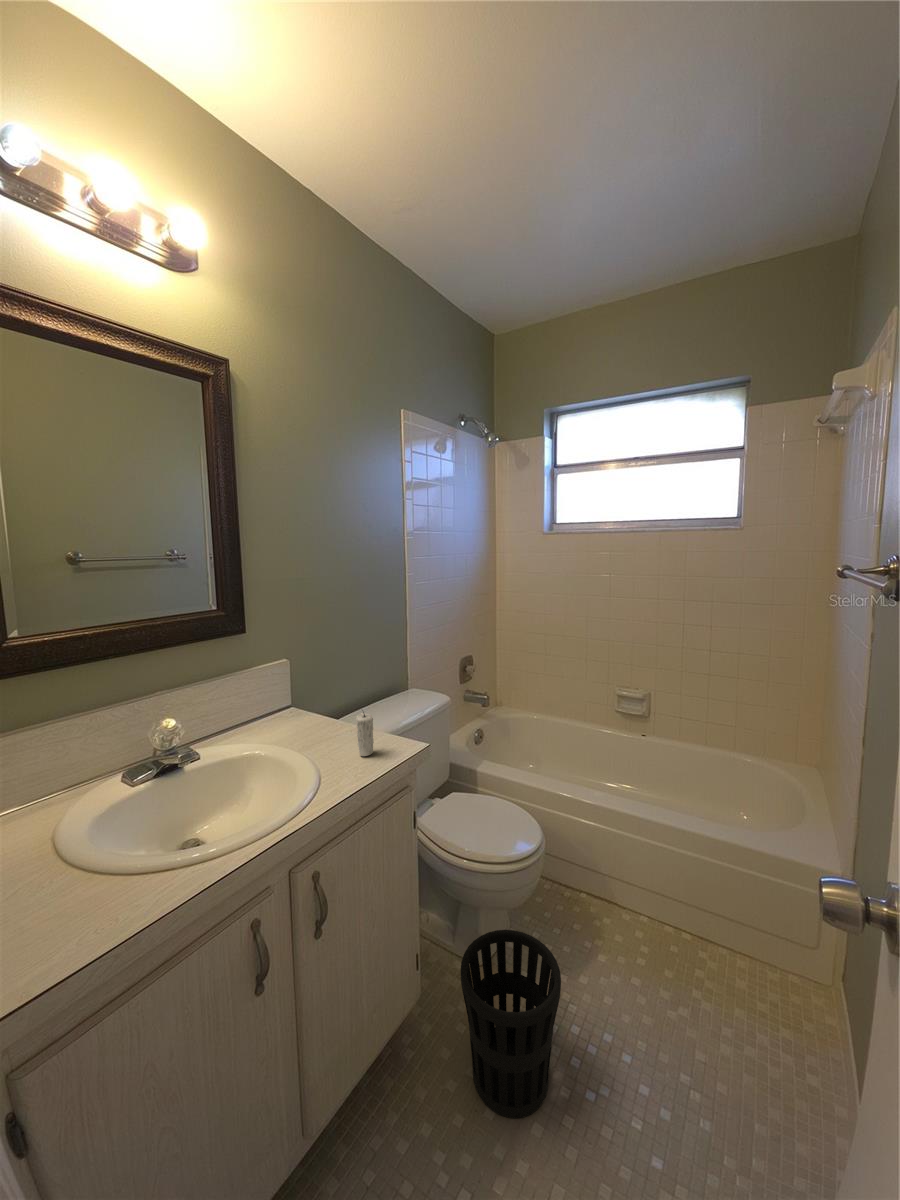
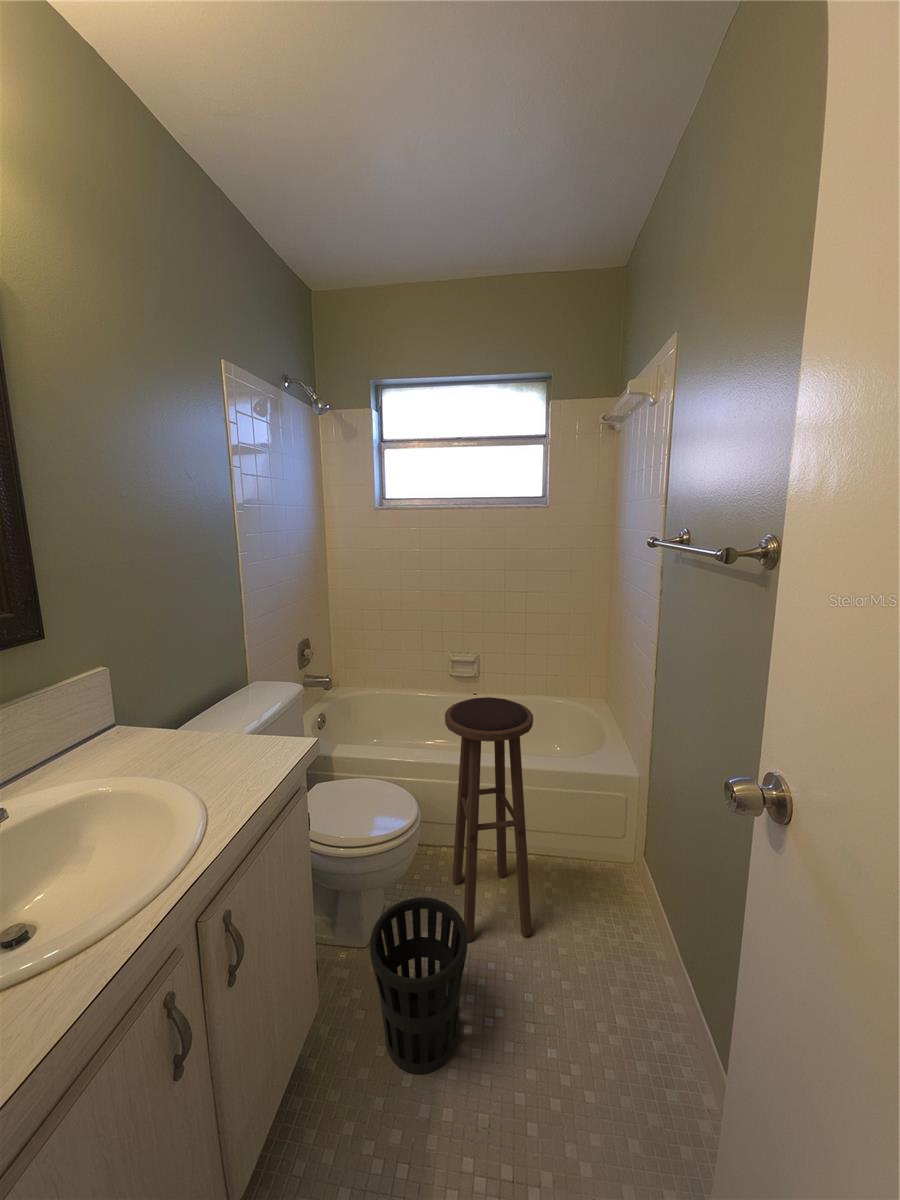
candle: present [356,712,374,756] -> none [236,710,260,765]
stool: none [570,738,672,1028] -> present [445,697,533,942]

